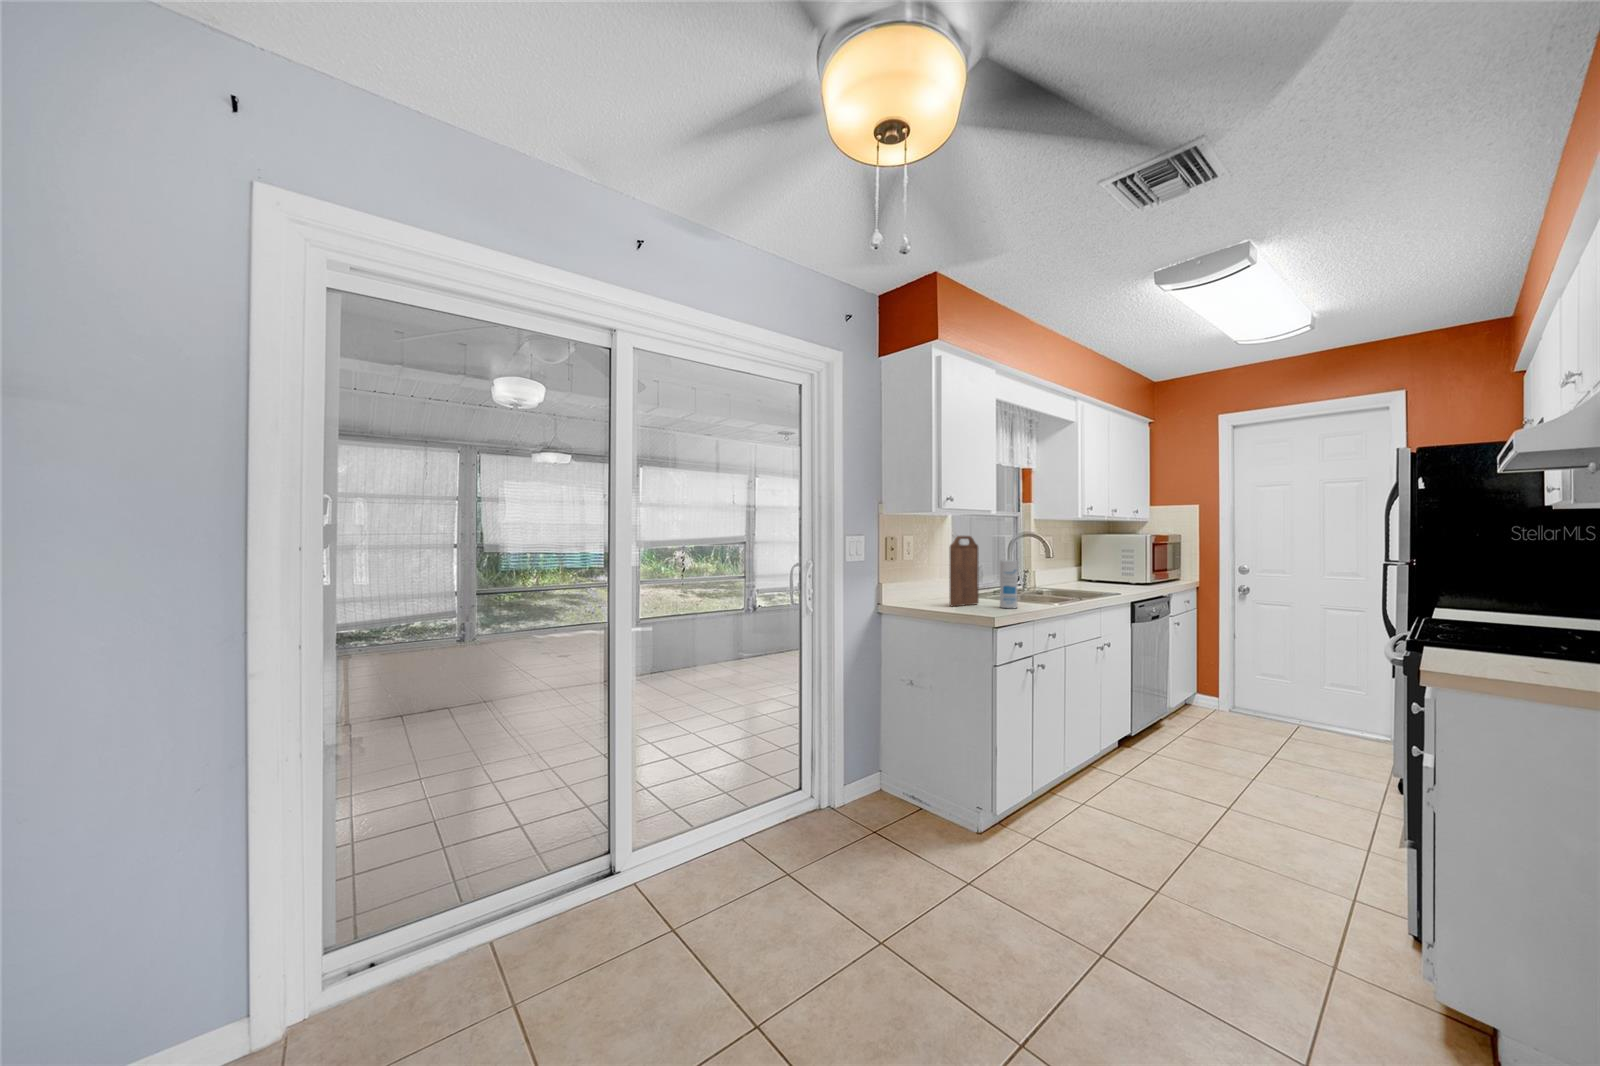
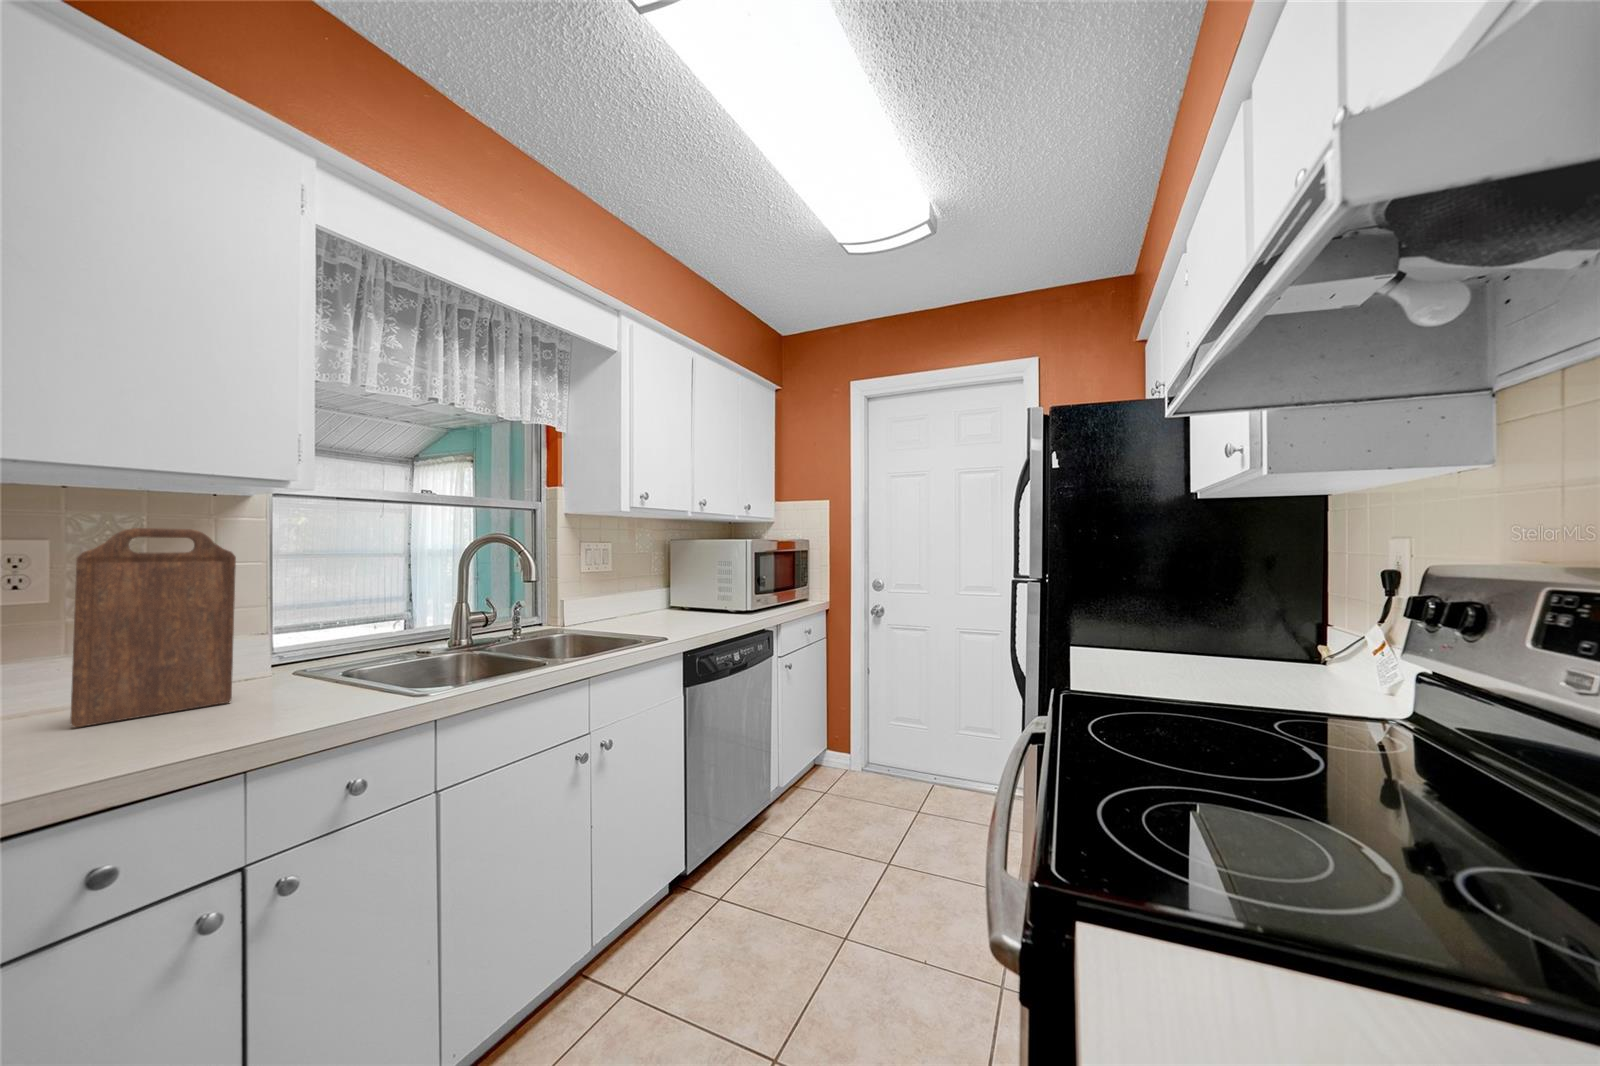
canister: present [1000,560,1018,608] -> none [243,591,304,720]

